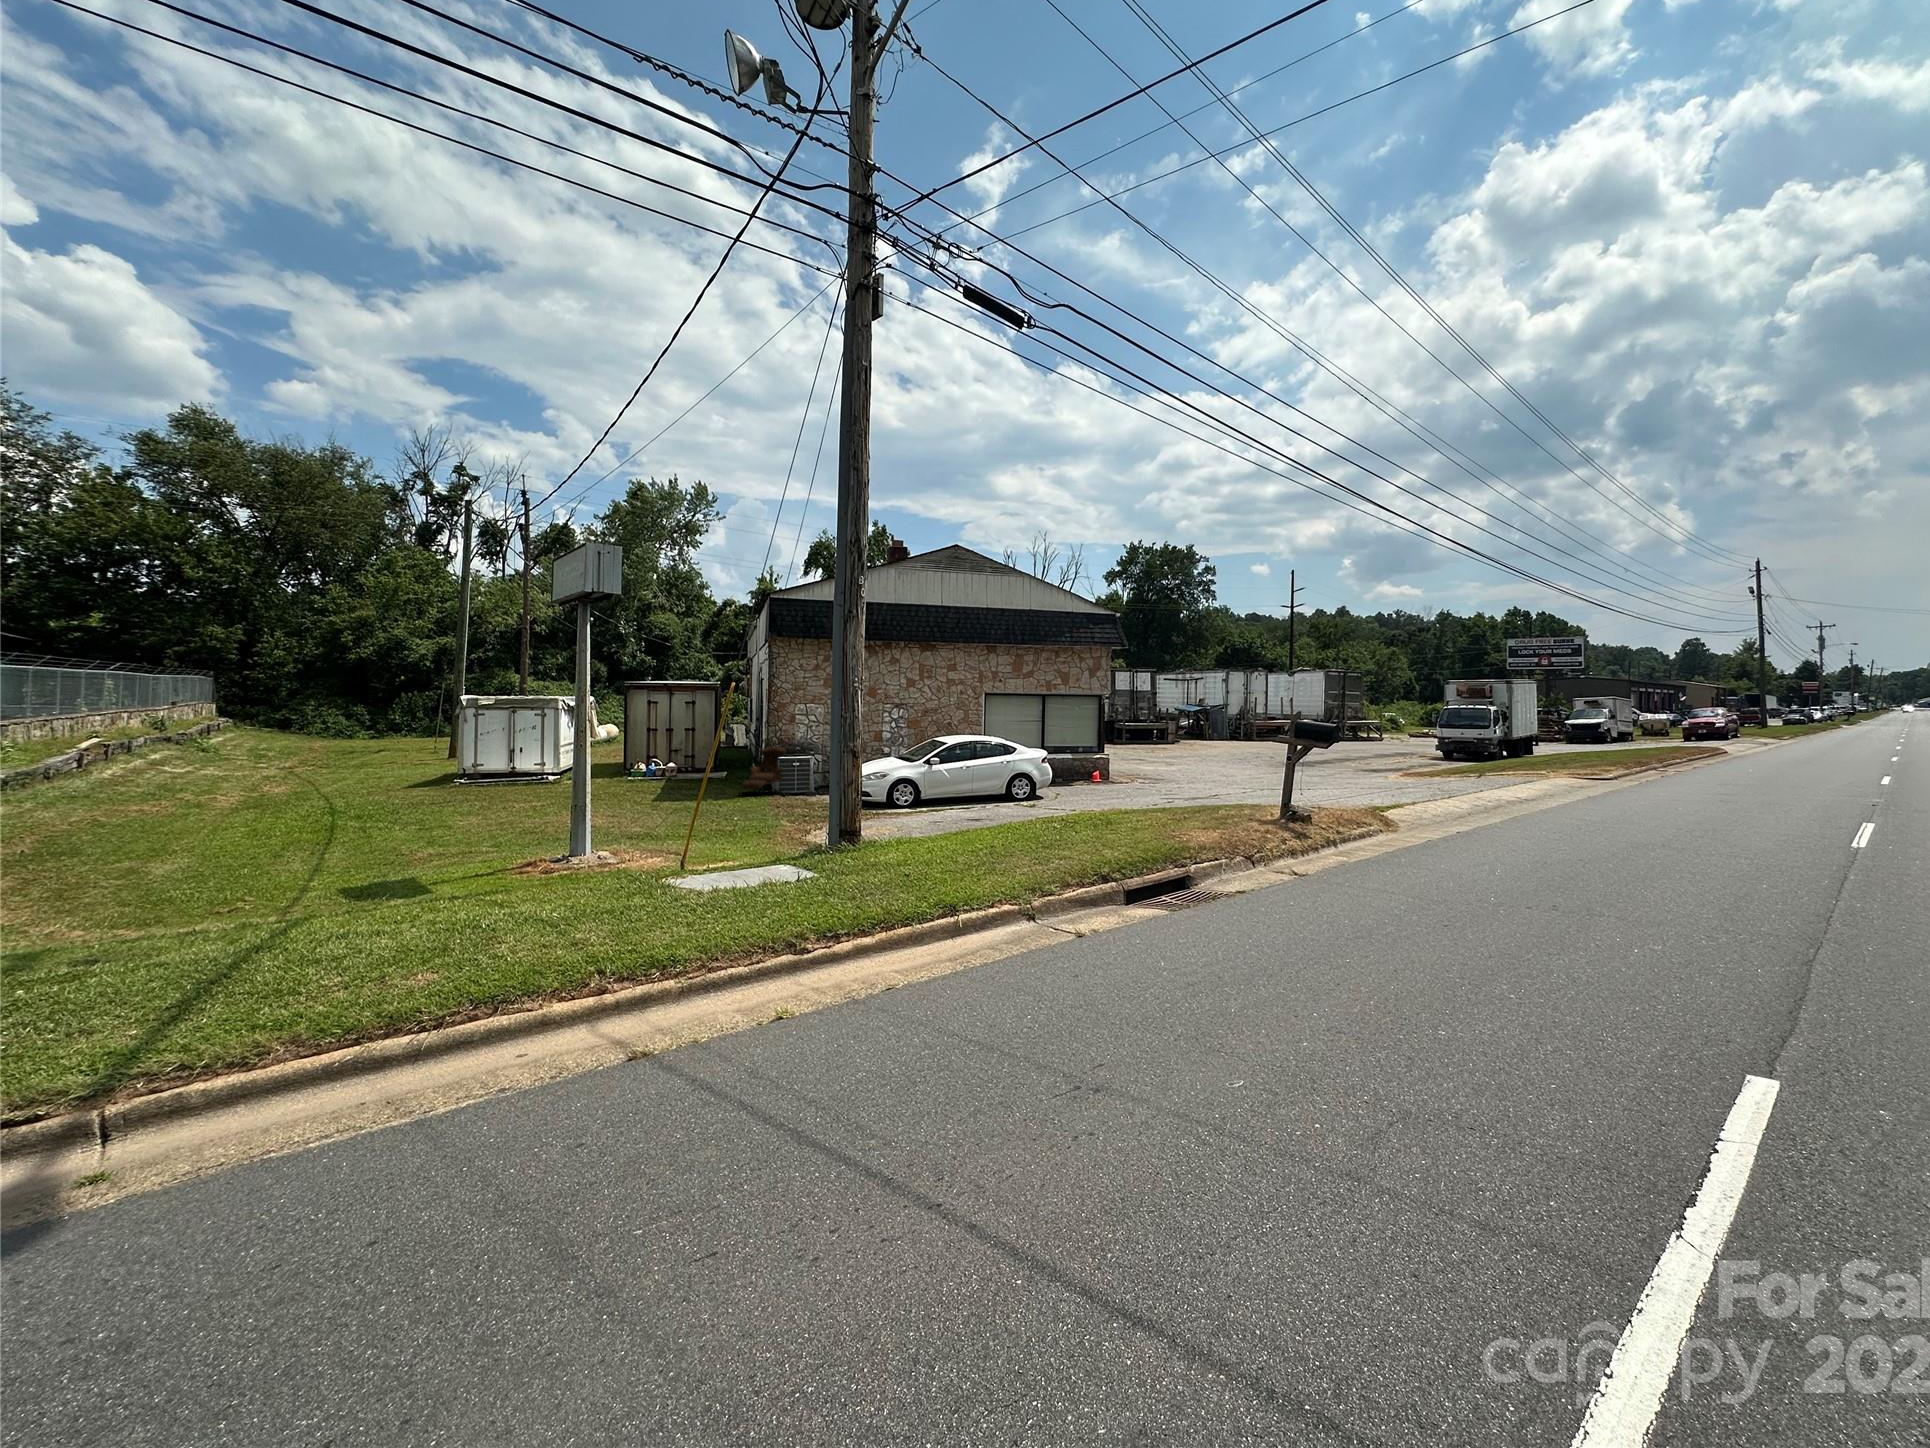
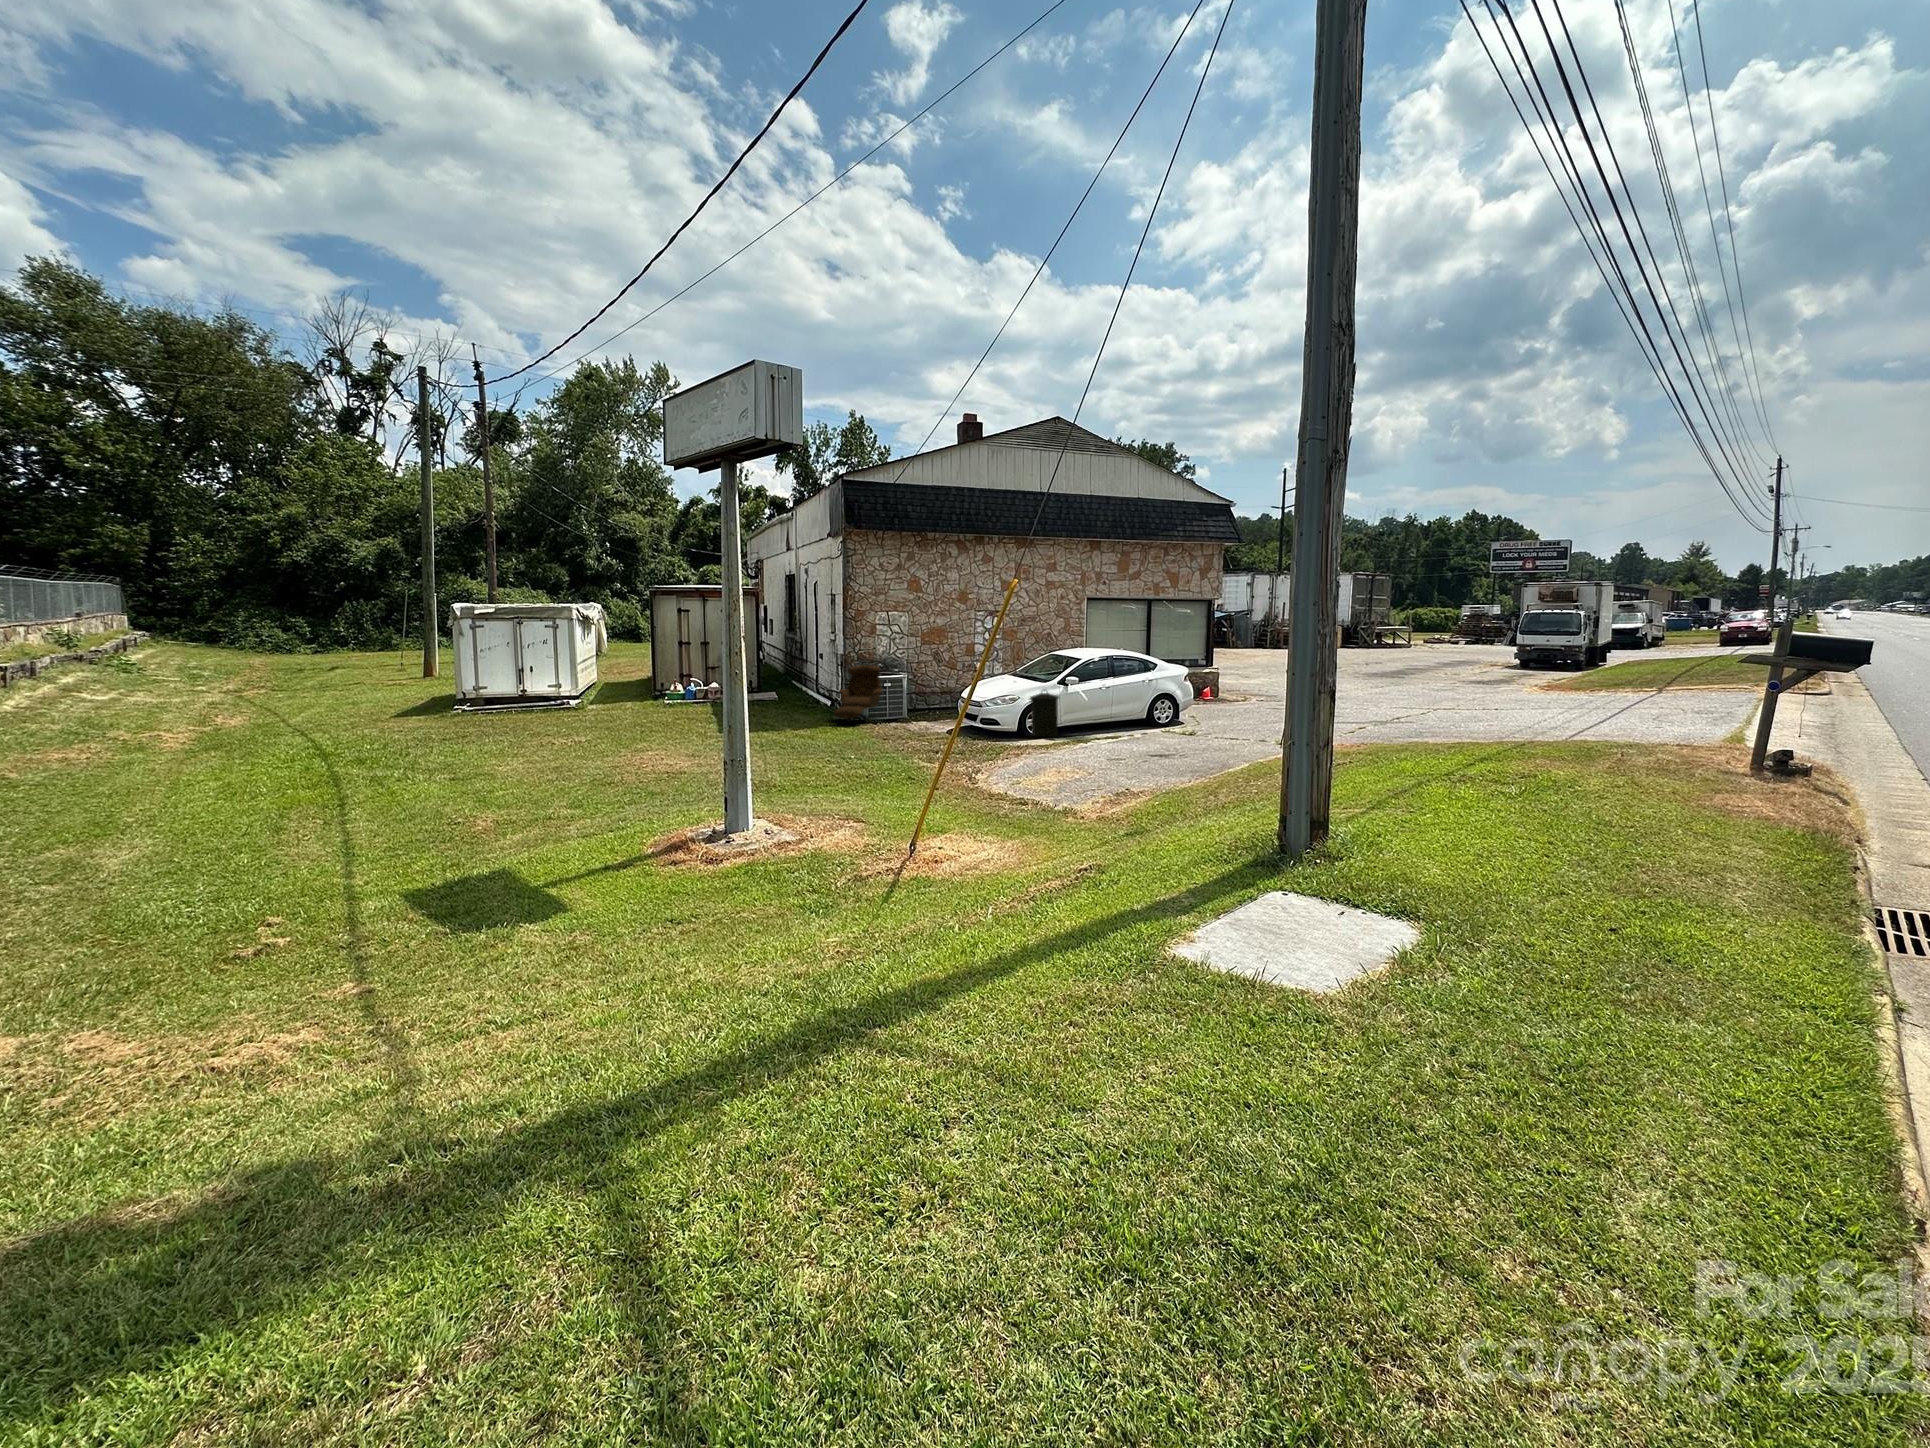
trash can: none [886,766,914,805] -> present [1030,690,1059,737]

